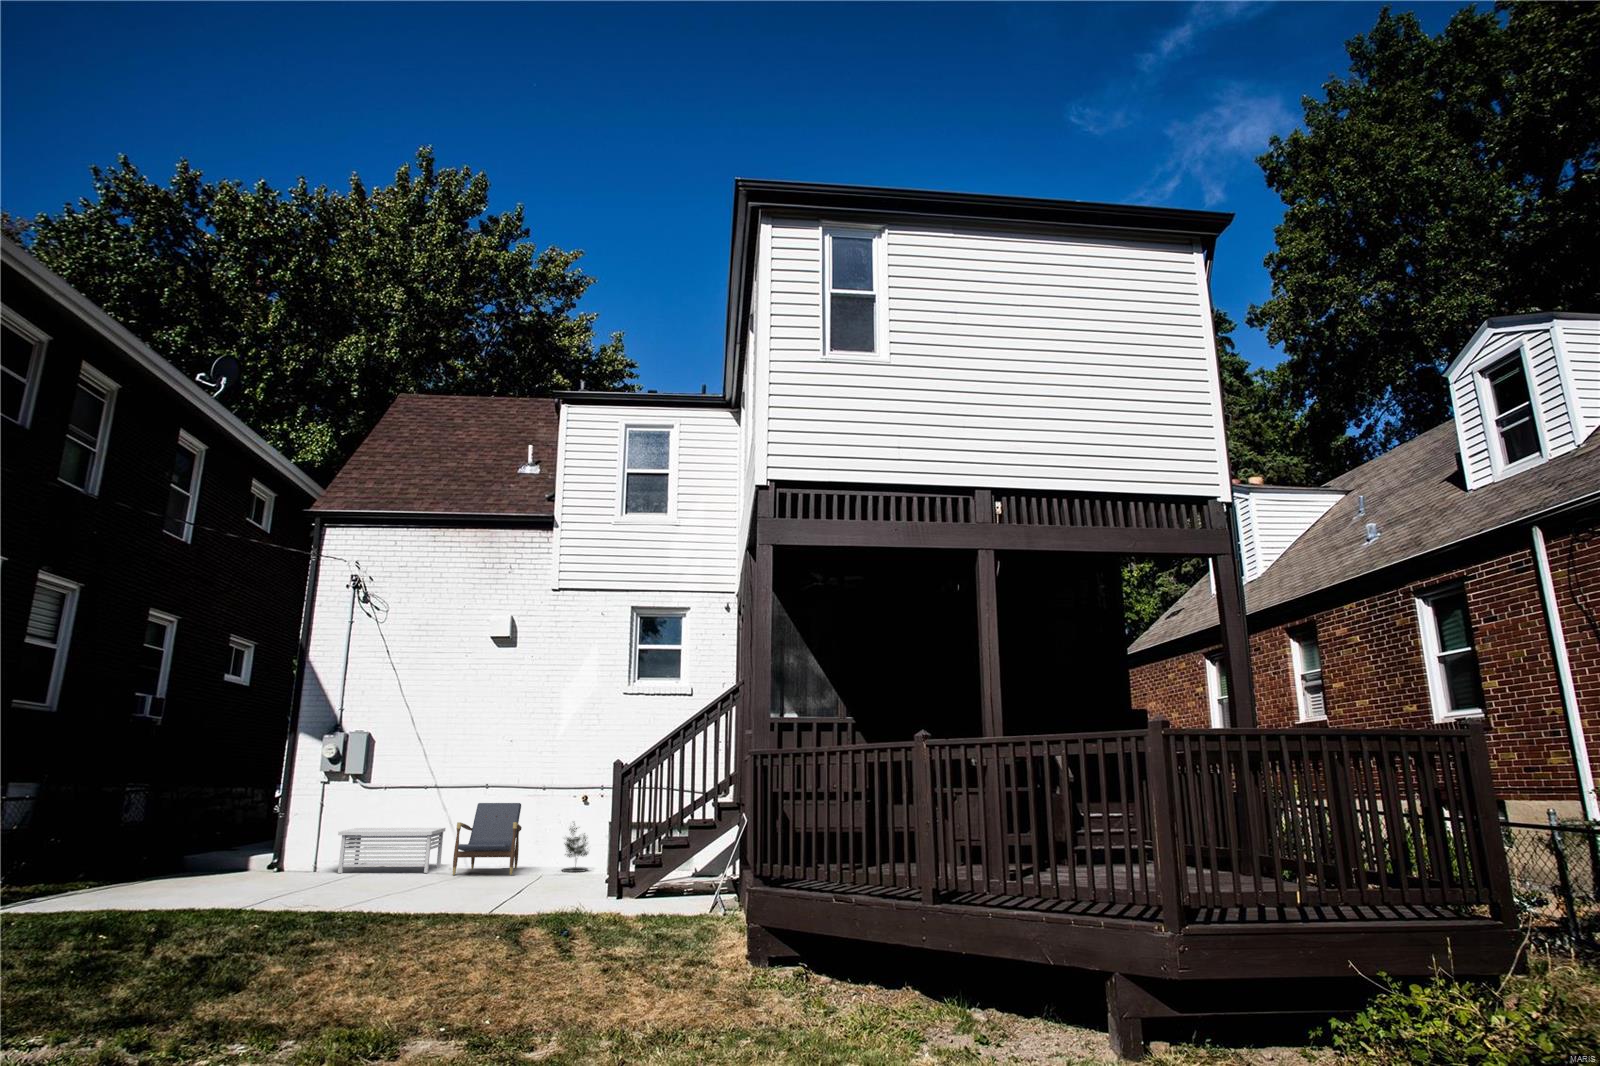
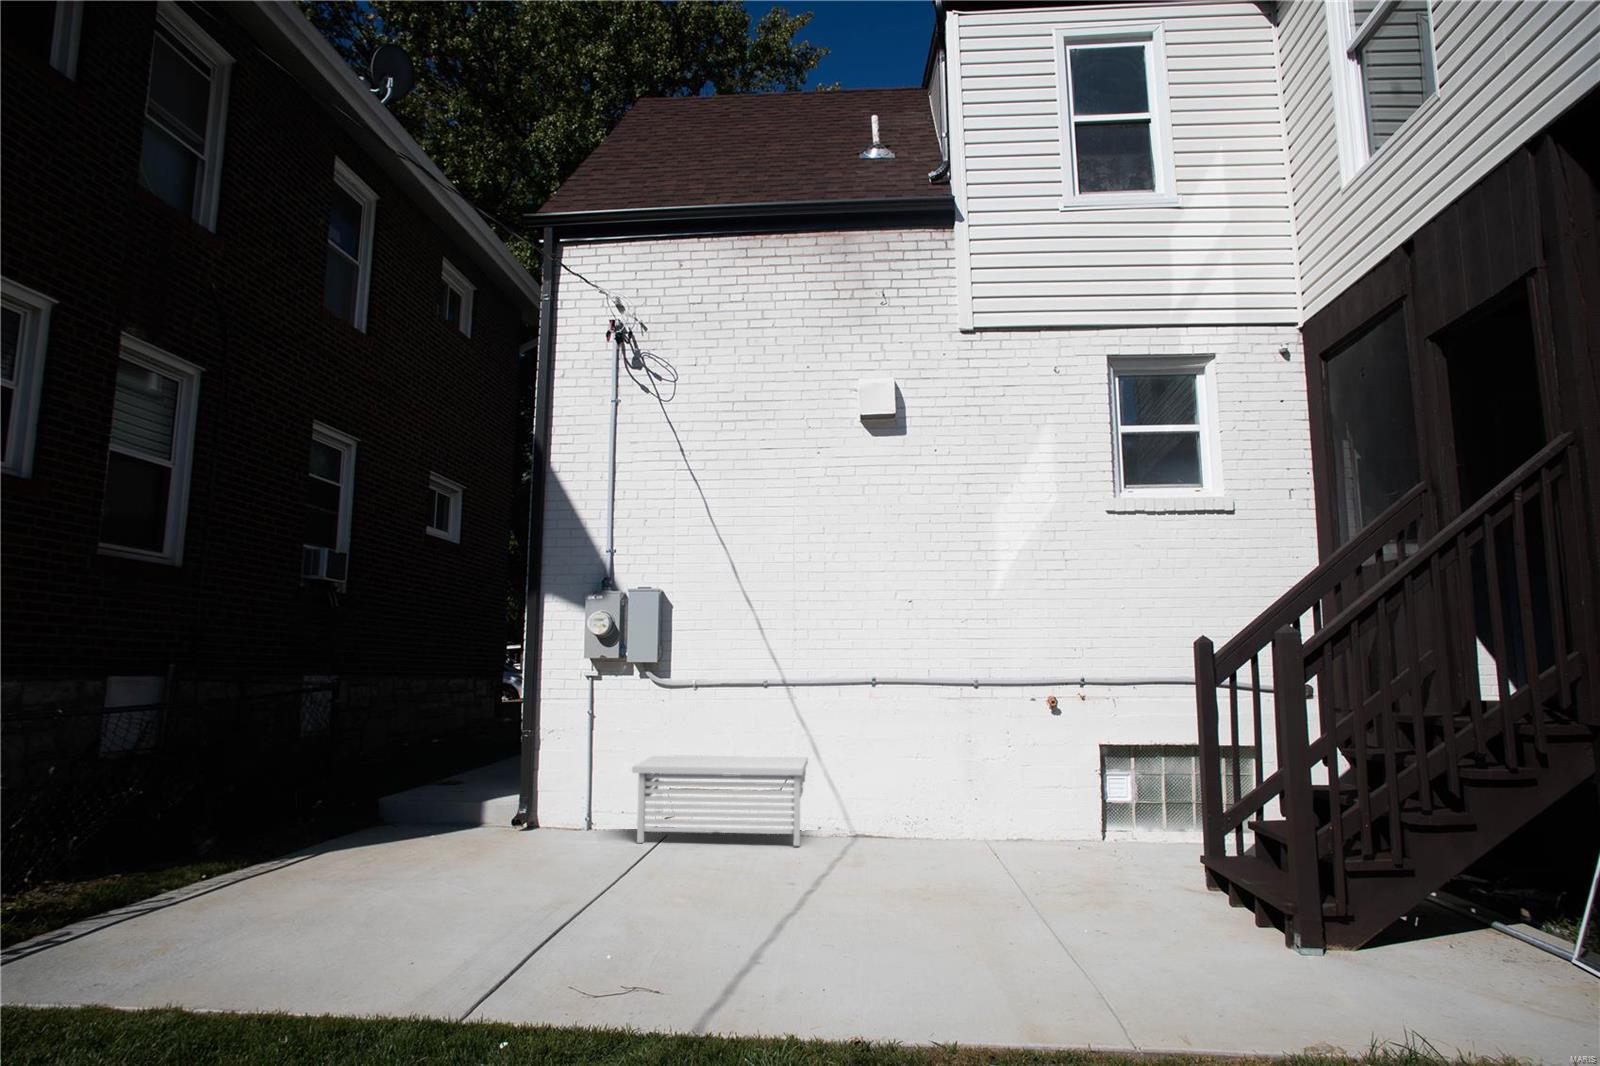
lounge chair: present [453,803,522,875] -> none [852,714,970,857]
potted tree: present [562,824,588,872] -> none [1034,749,1092,849]

